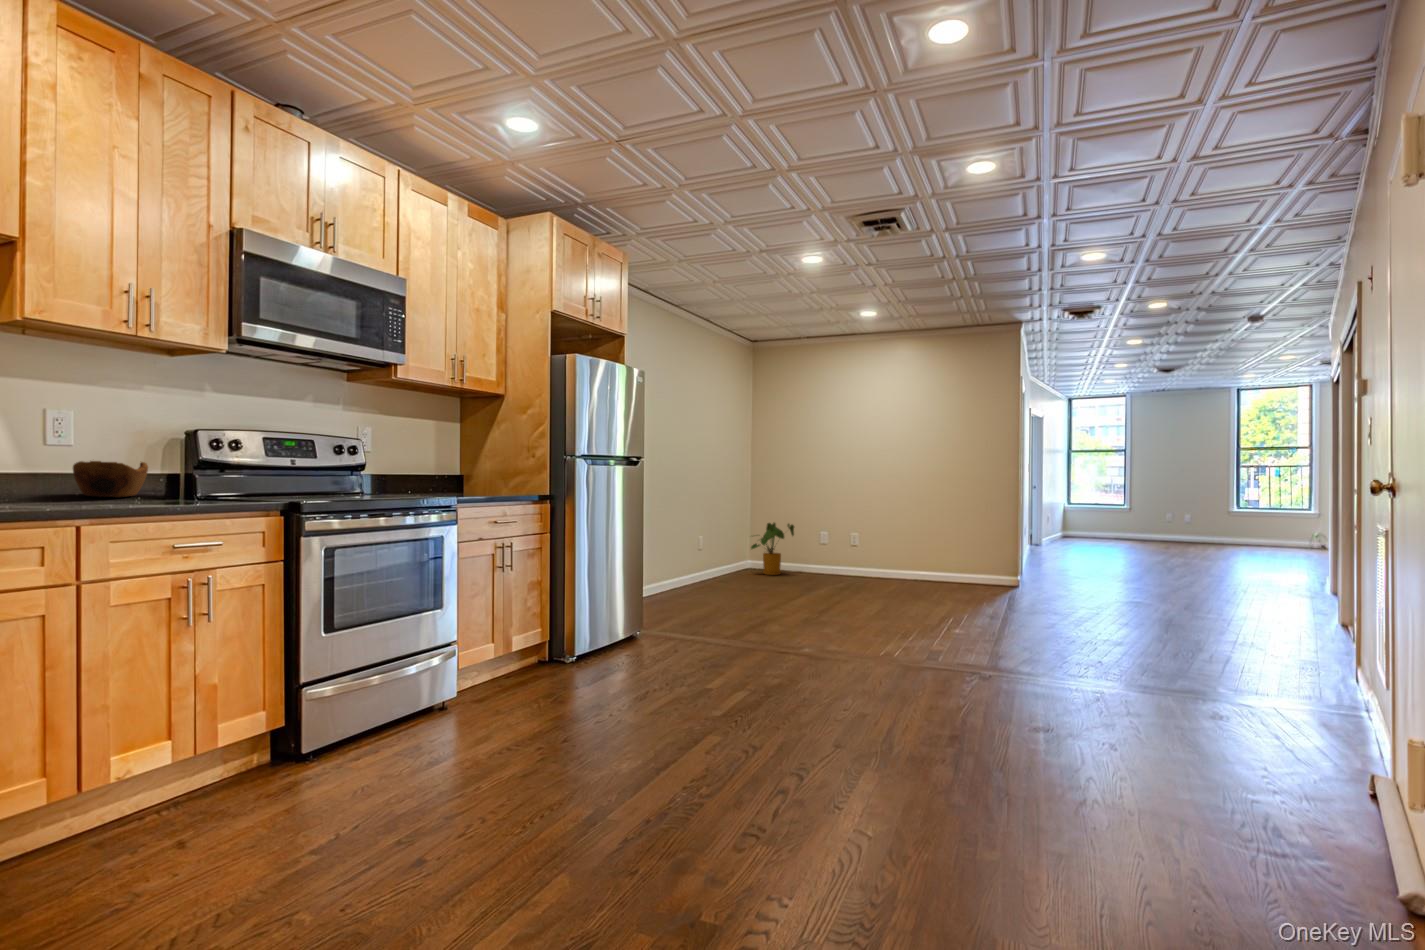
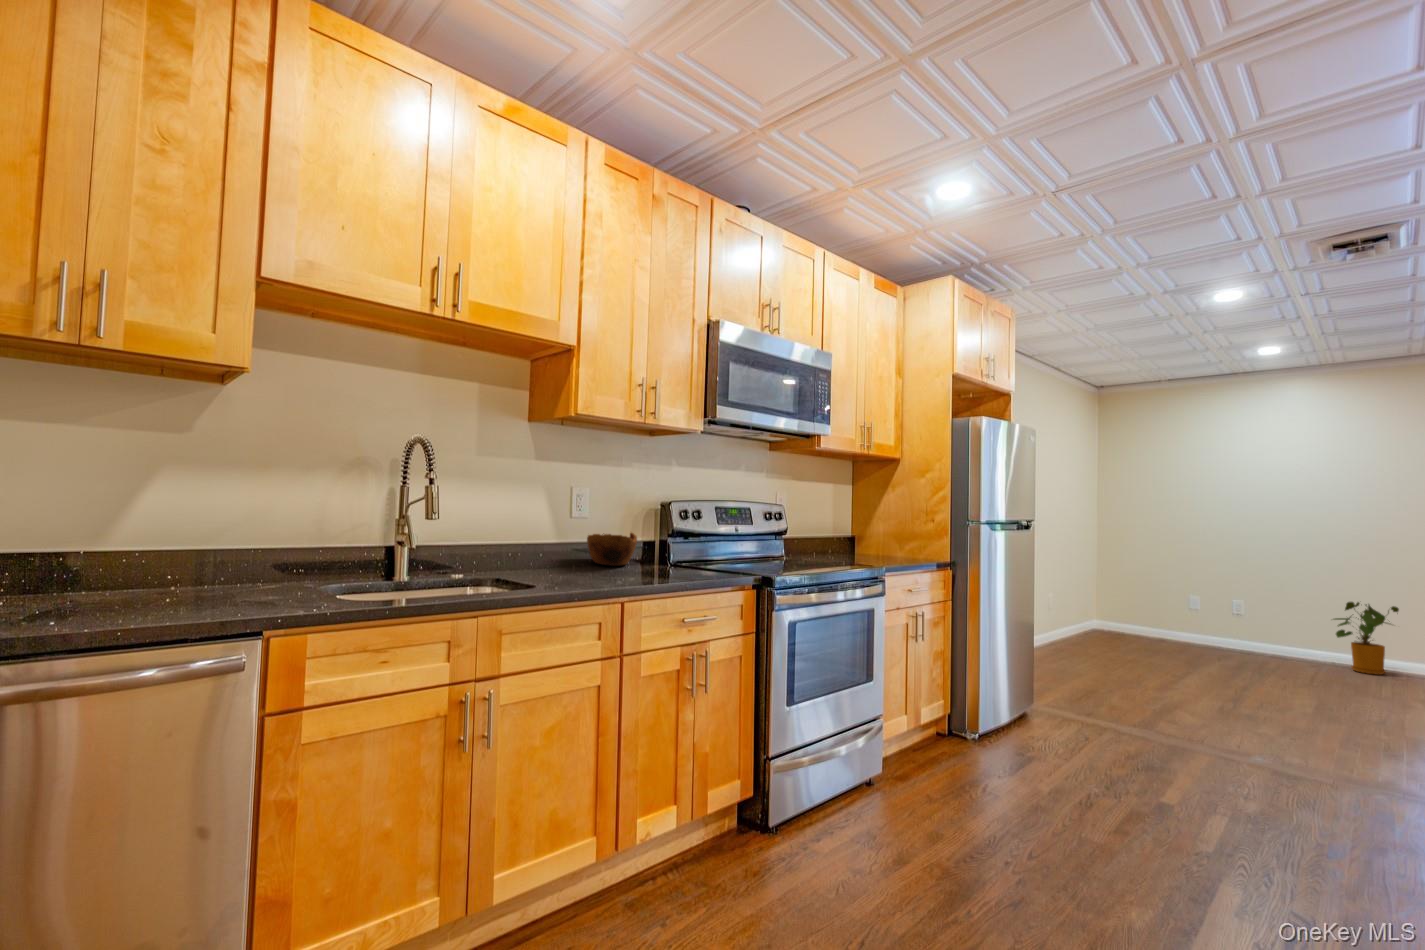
house plant: present [751,523,794,575] -> present [1334,602,1399,675]

